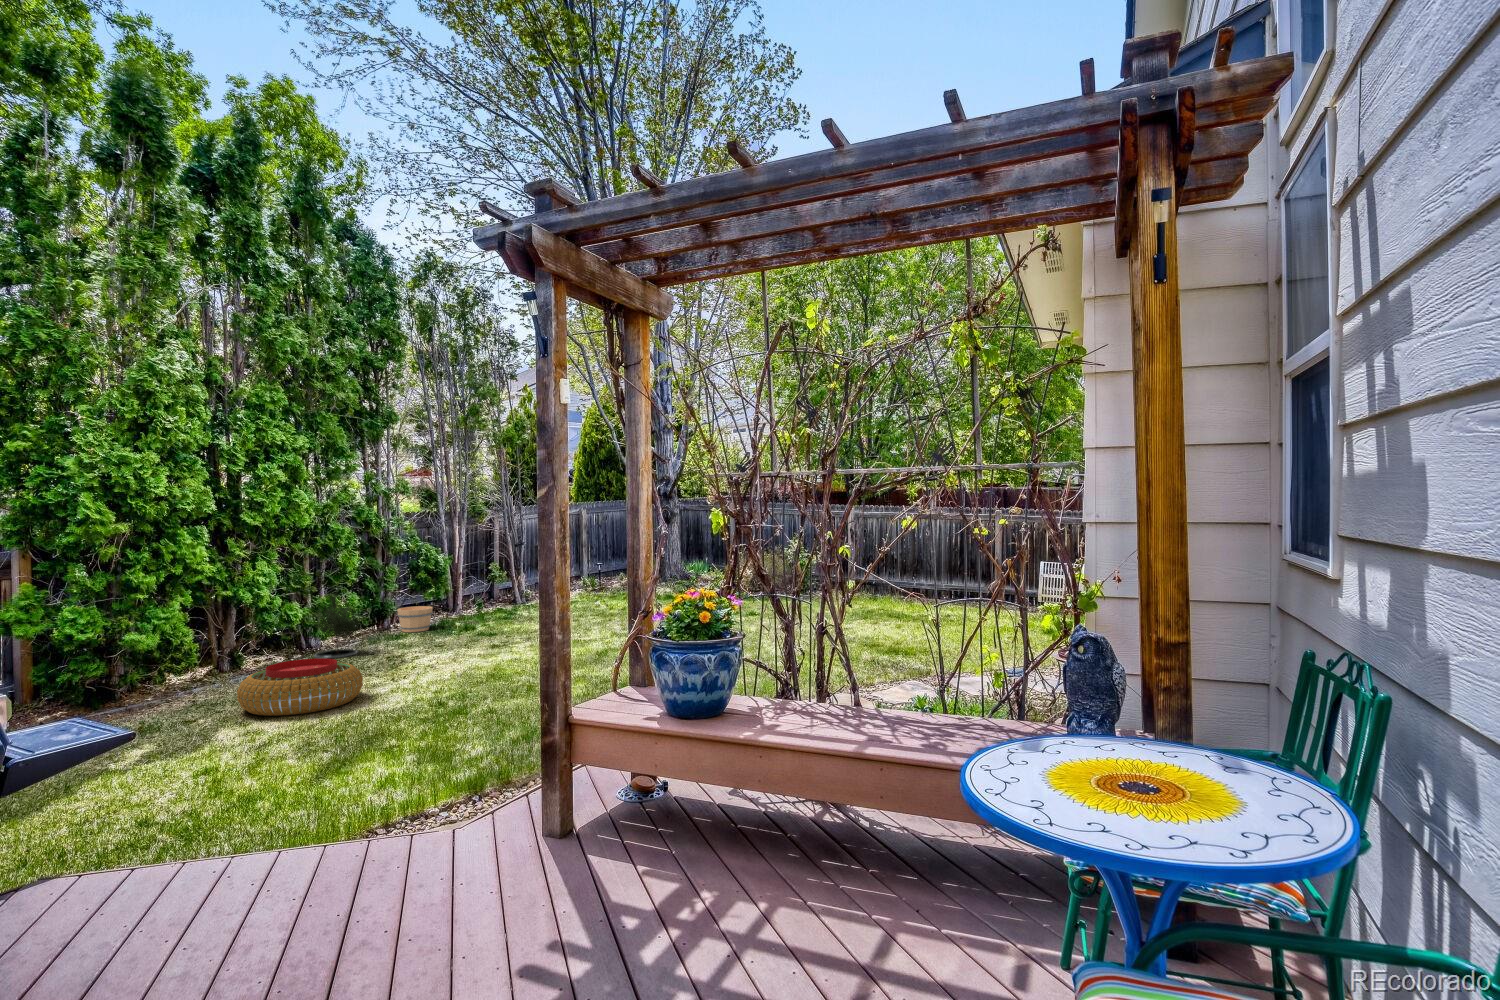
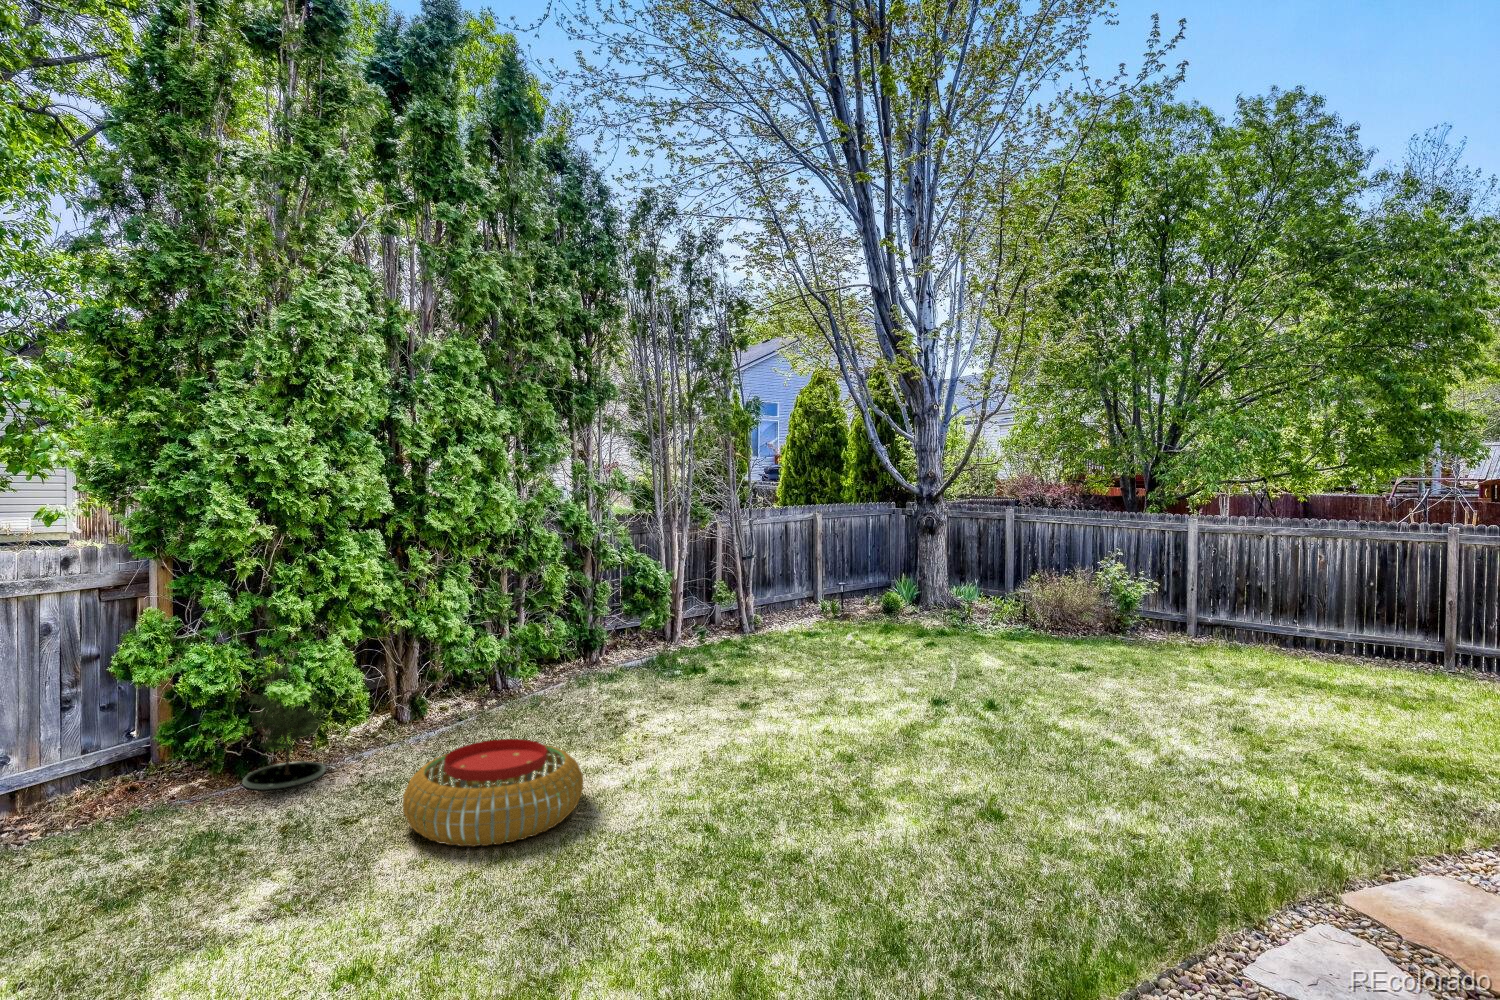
potted tree: present [314,589,357,658] -> present [243,658,325,790]
bucket: present [397,606,433,632] -> none [608,633,650,668]

